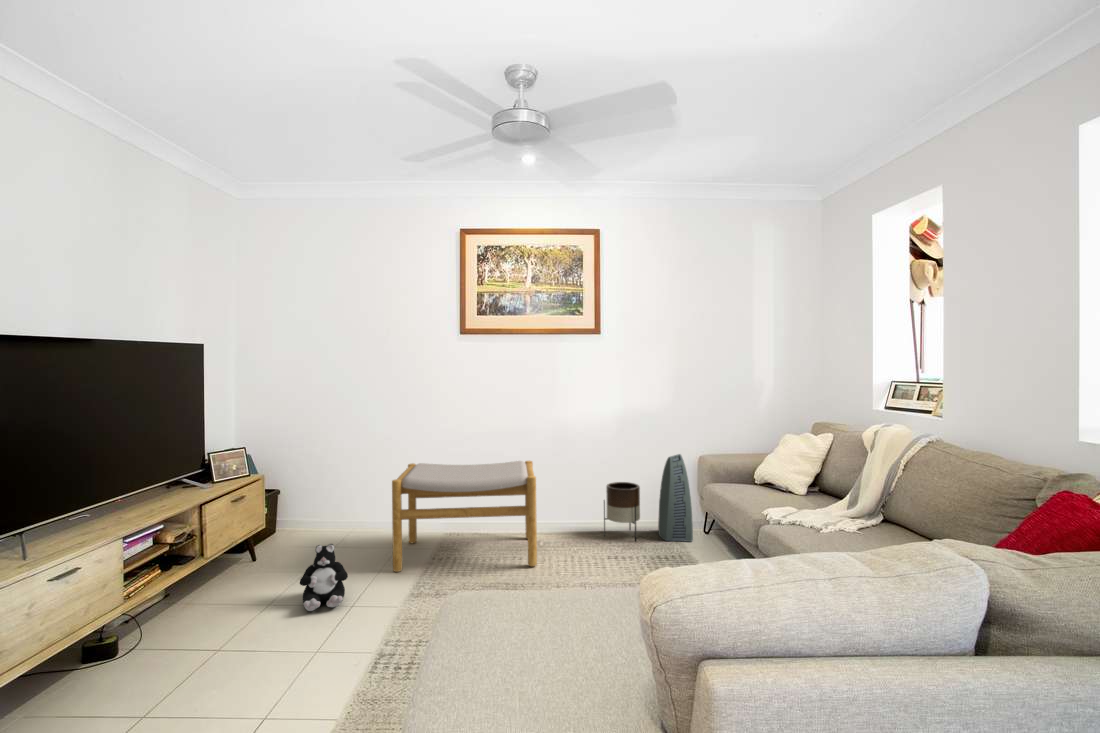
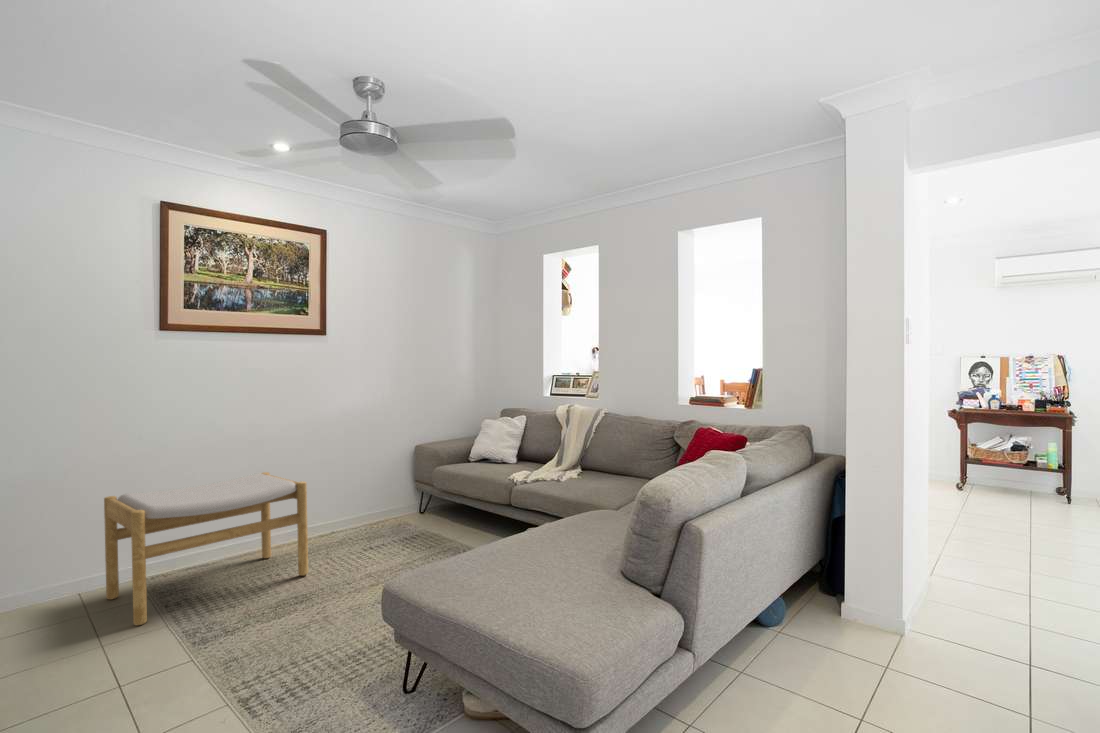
air purifier: present [658,454,693,542] -> none [388,448,423,528]
planter: present [604,482,640,541] -> none [341,481,378,538]
plush toy: present [300,544,348,611] -> none [39,601,124,688]

